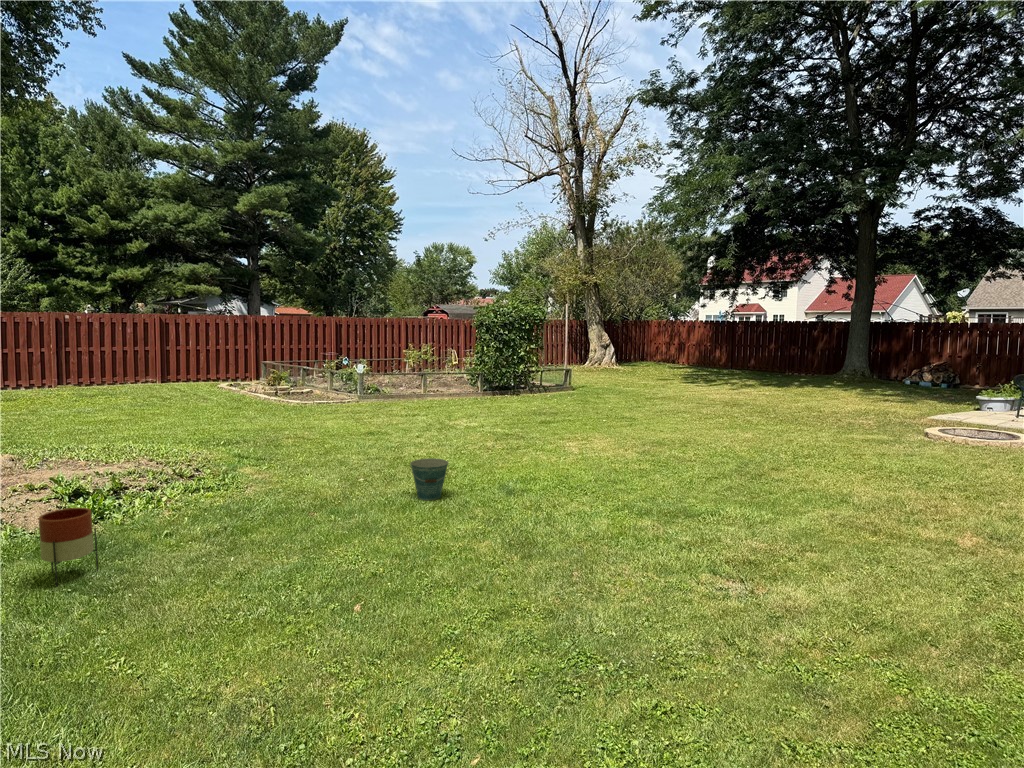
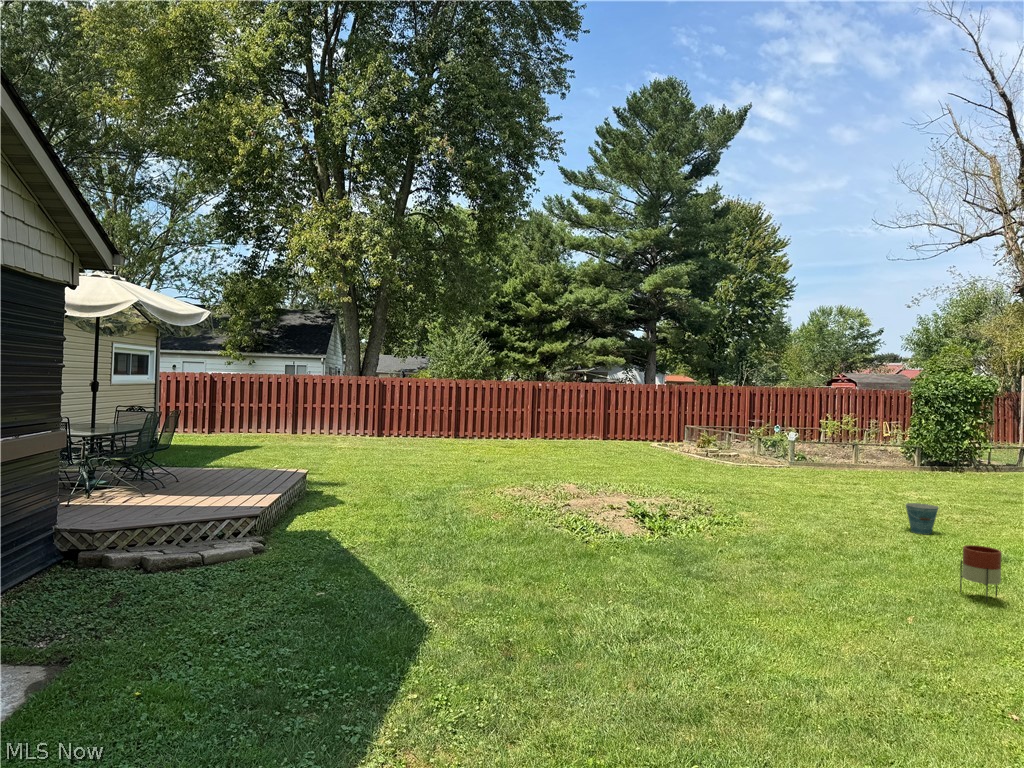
planter: present [39,508,98,587] -> present [960,545,1002,602]

